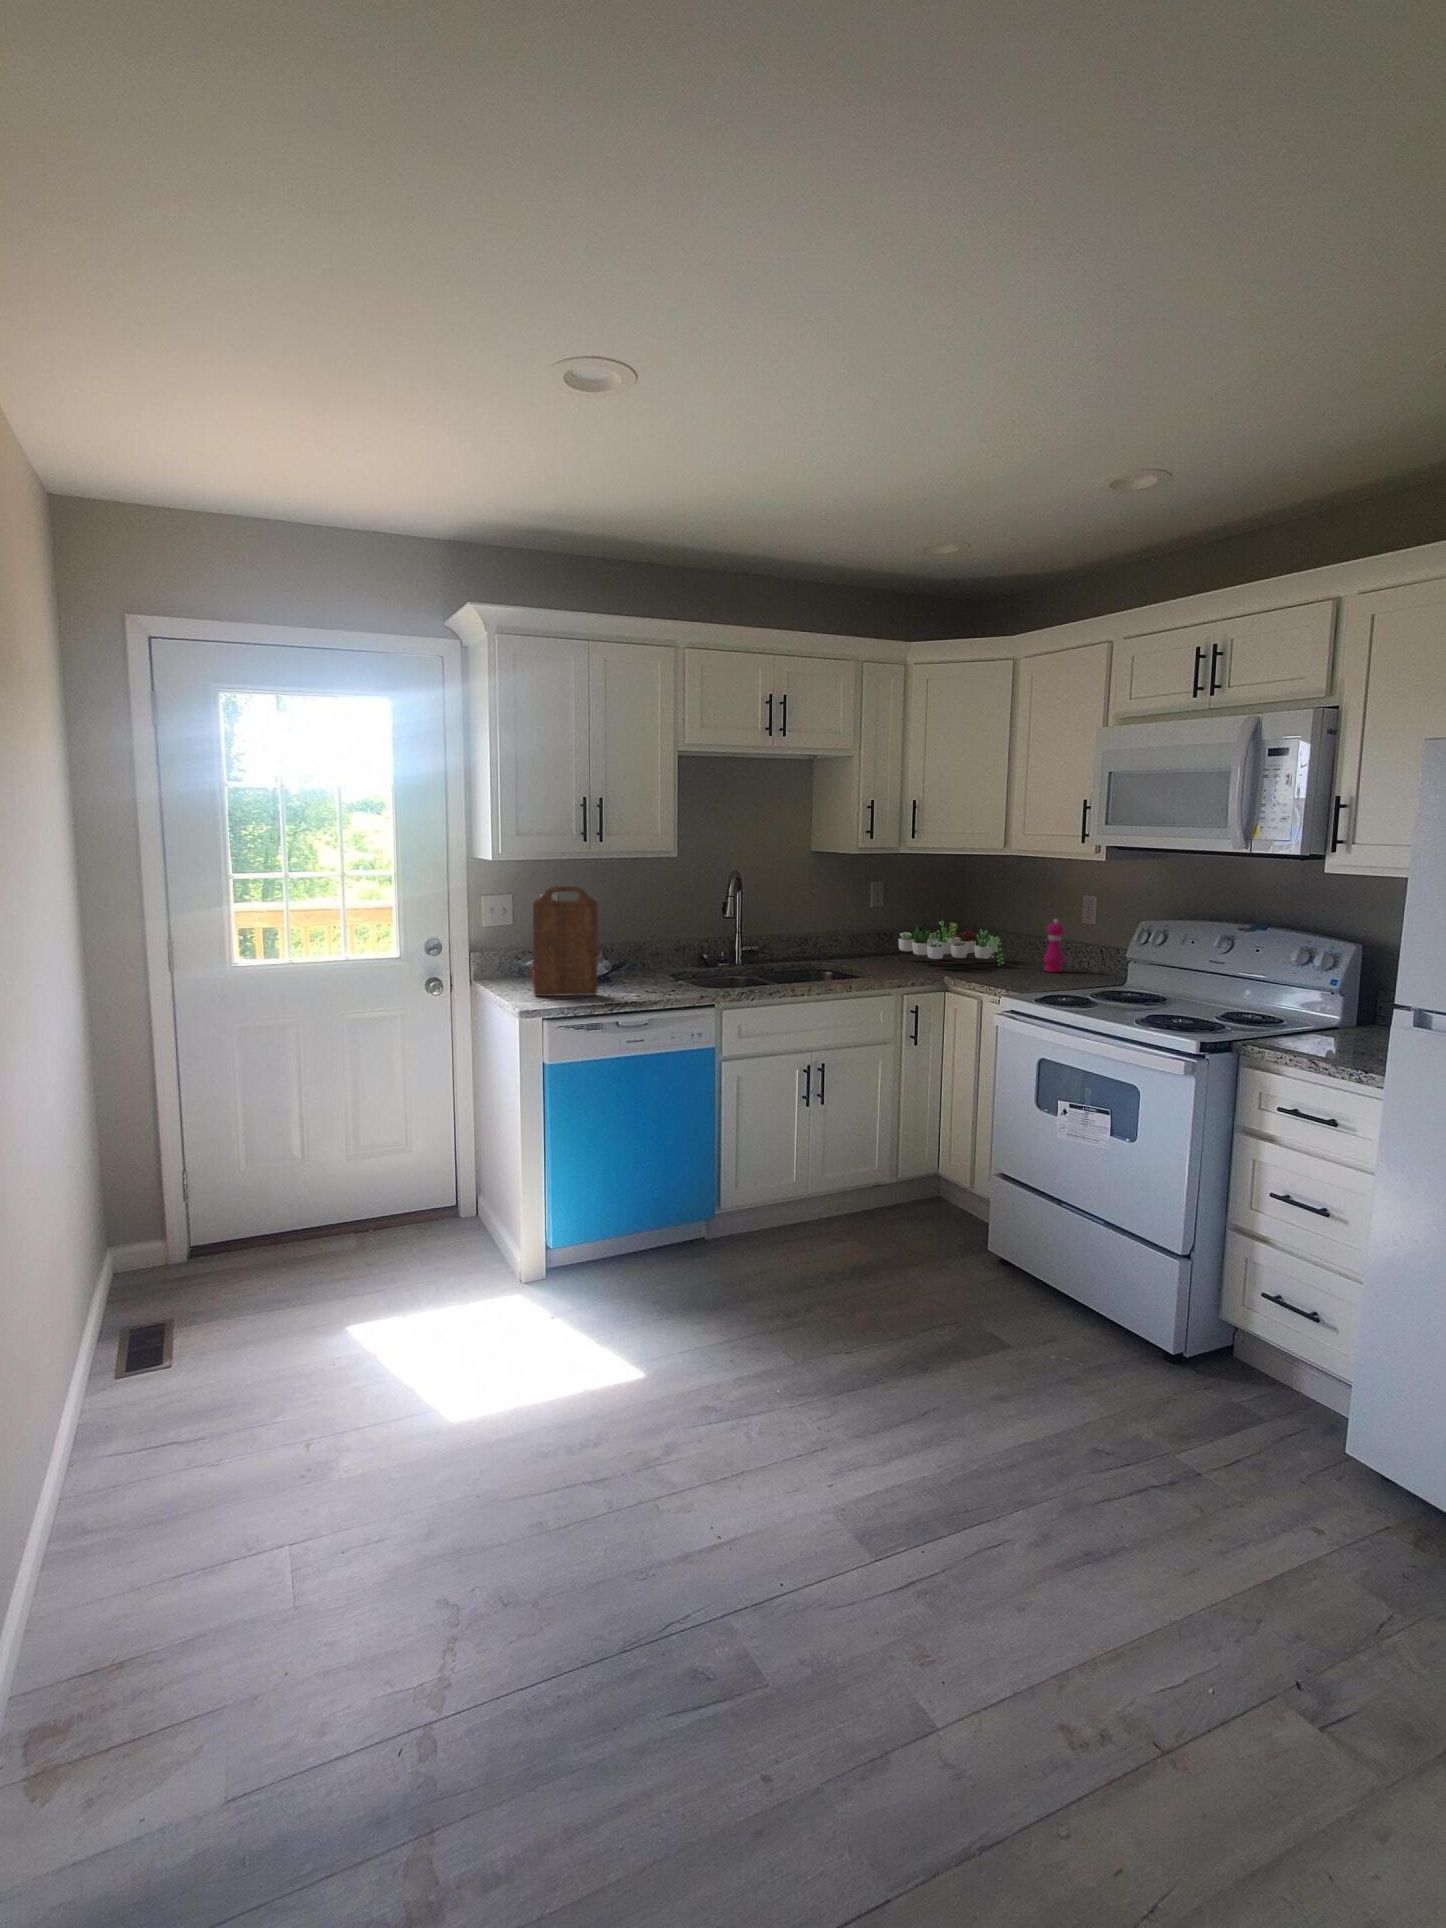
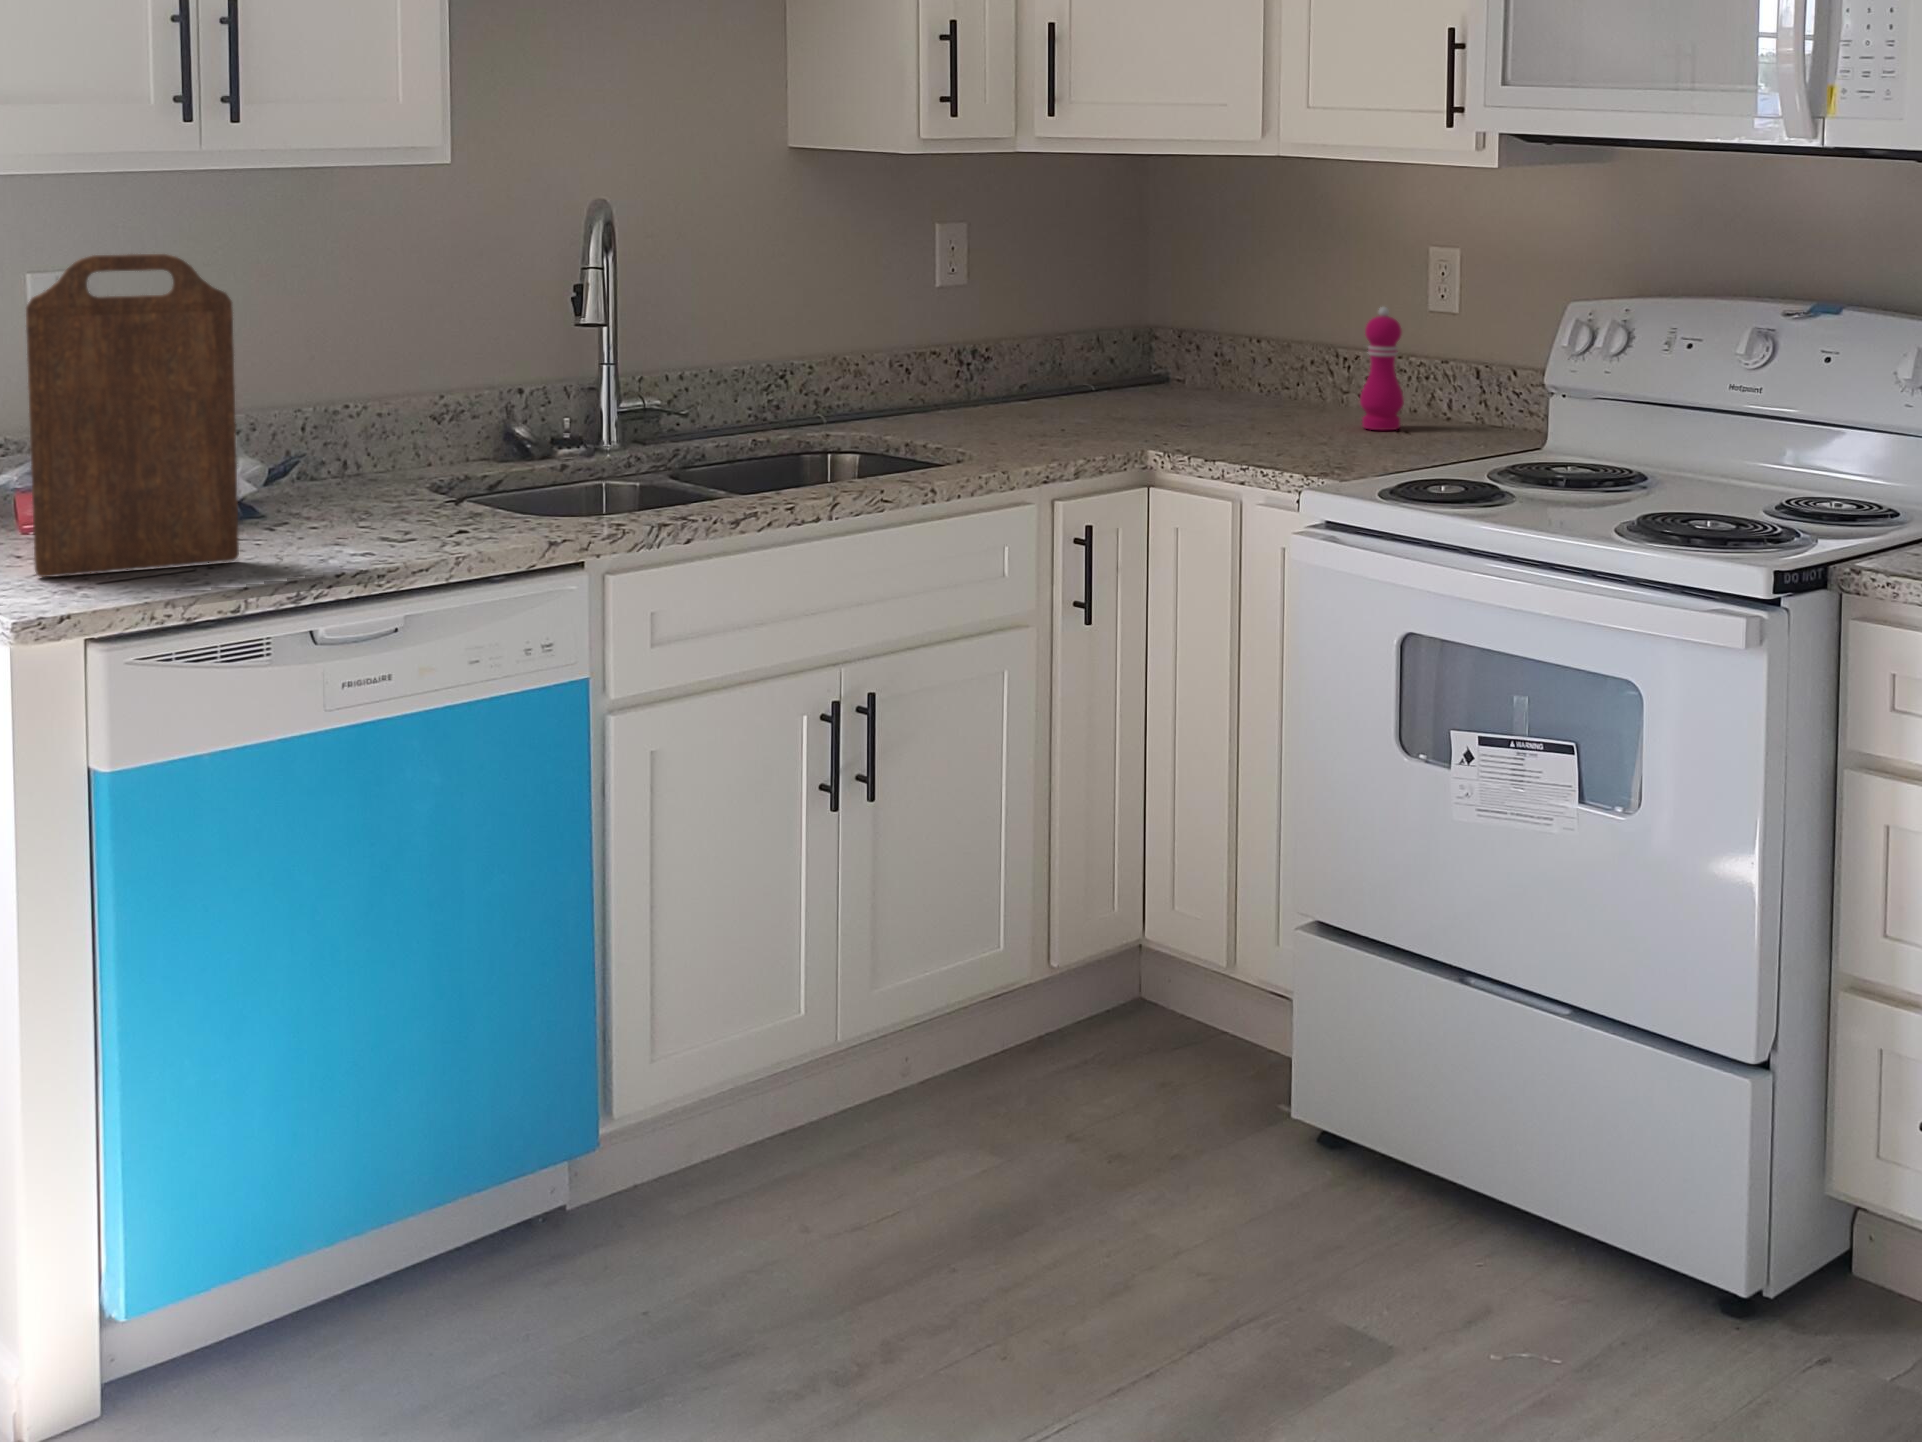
succulent plant: present [899,921,1004,966] -> none [1019,313,1269,422]

